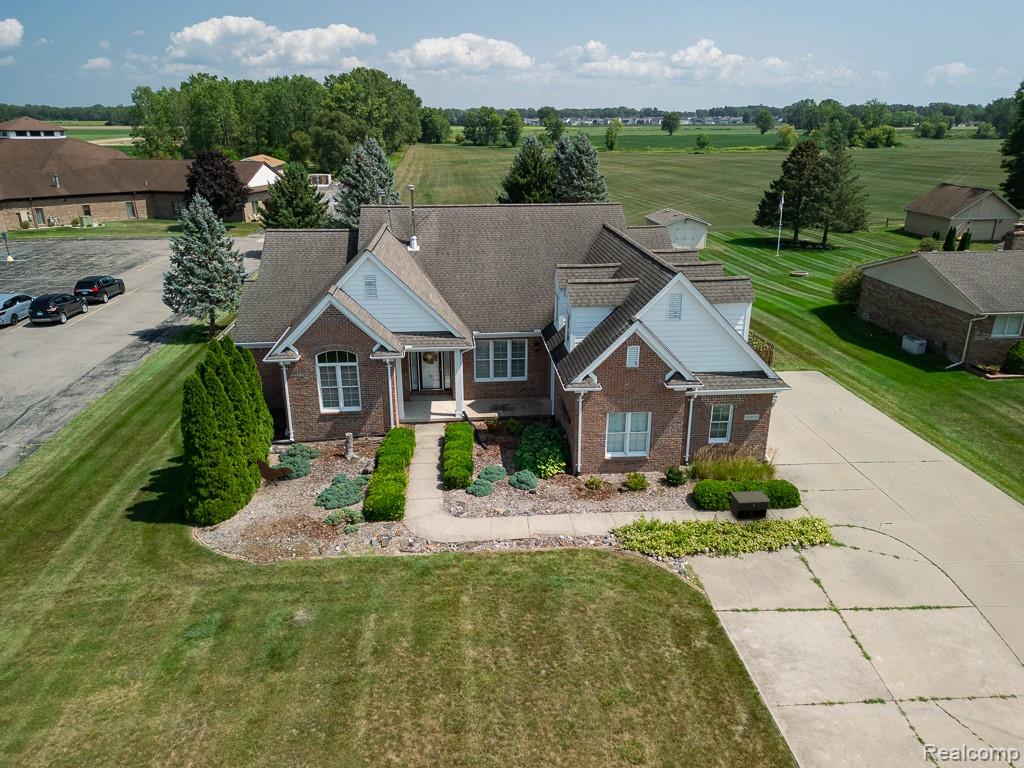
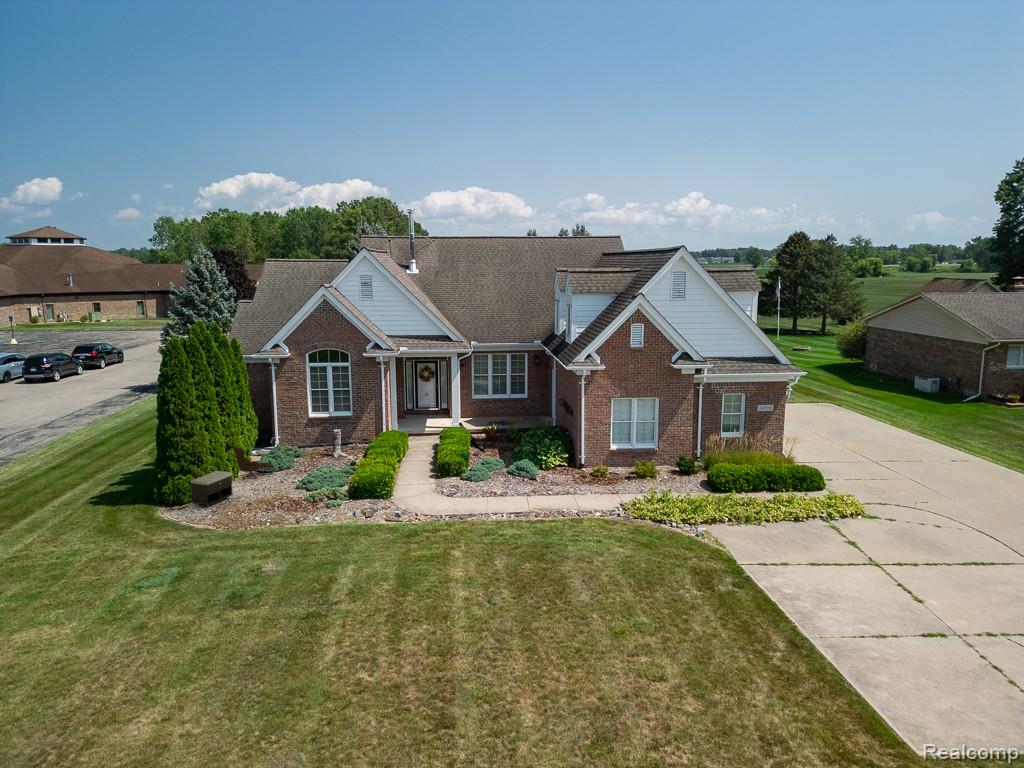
storage bench: present [730,491,769,520] -> present [191,471,233,507]

